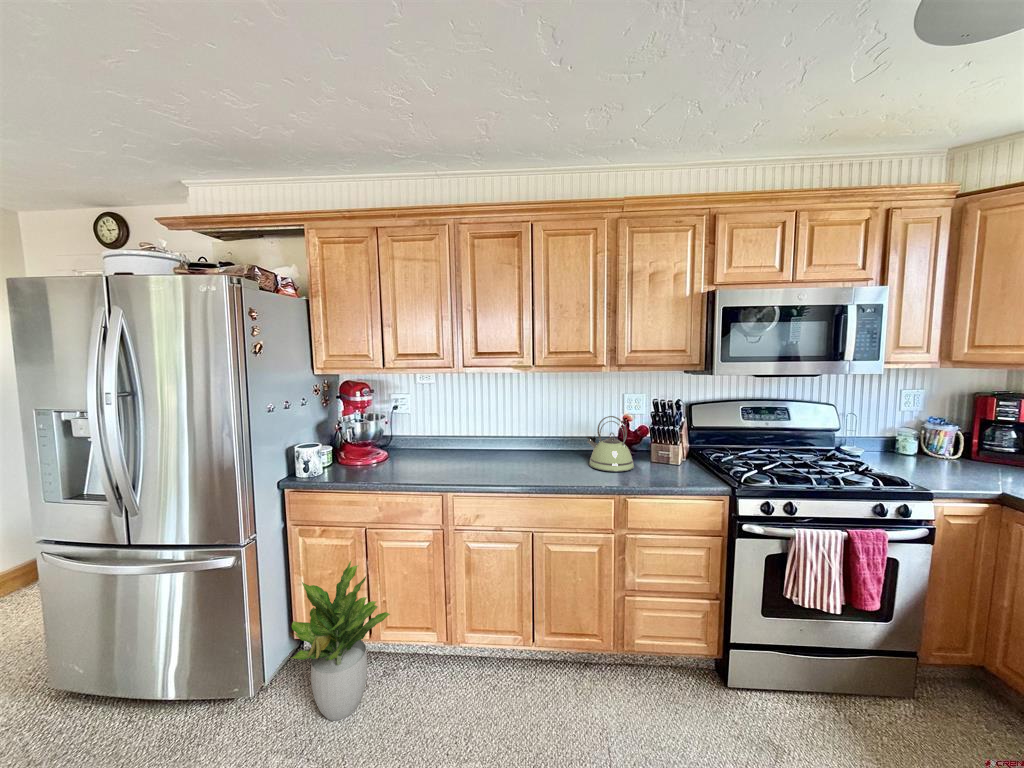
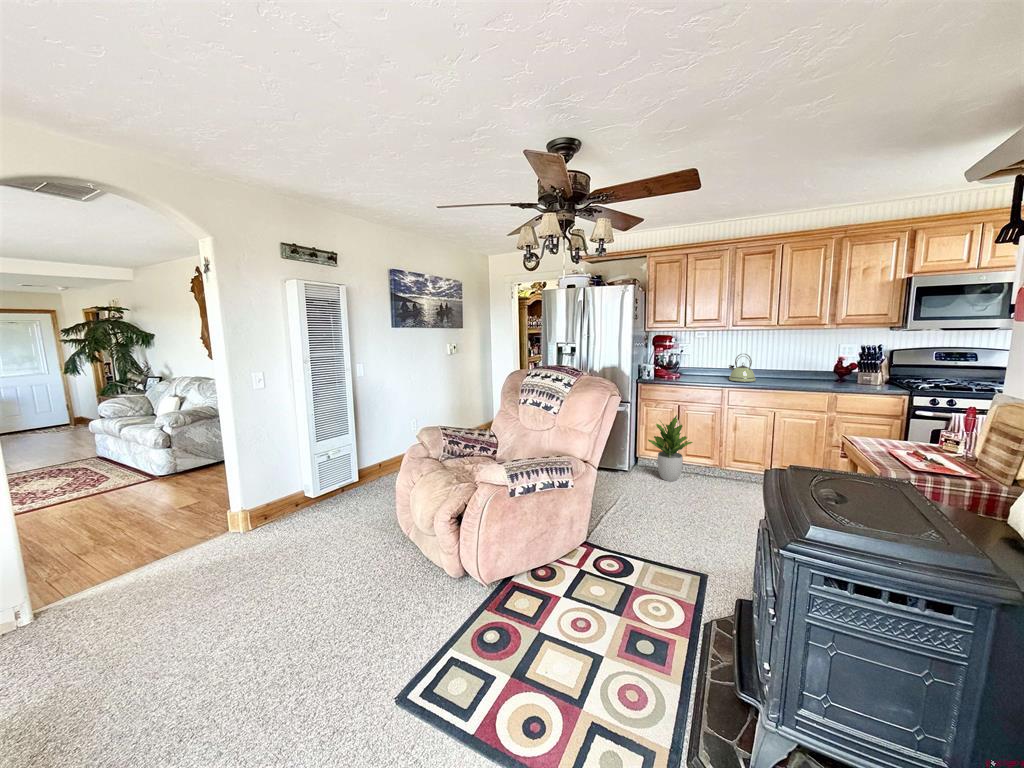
kettle: present [586,416,634,471] -> present [729,354,756,382]

